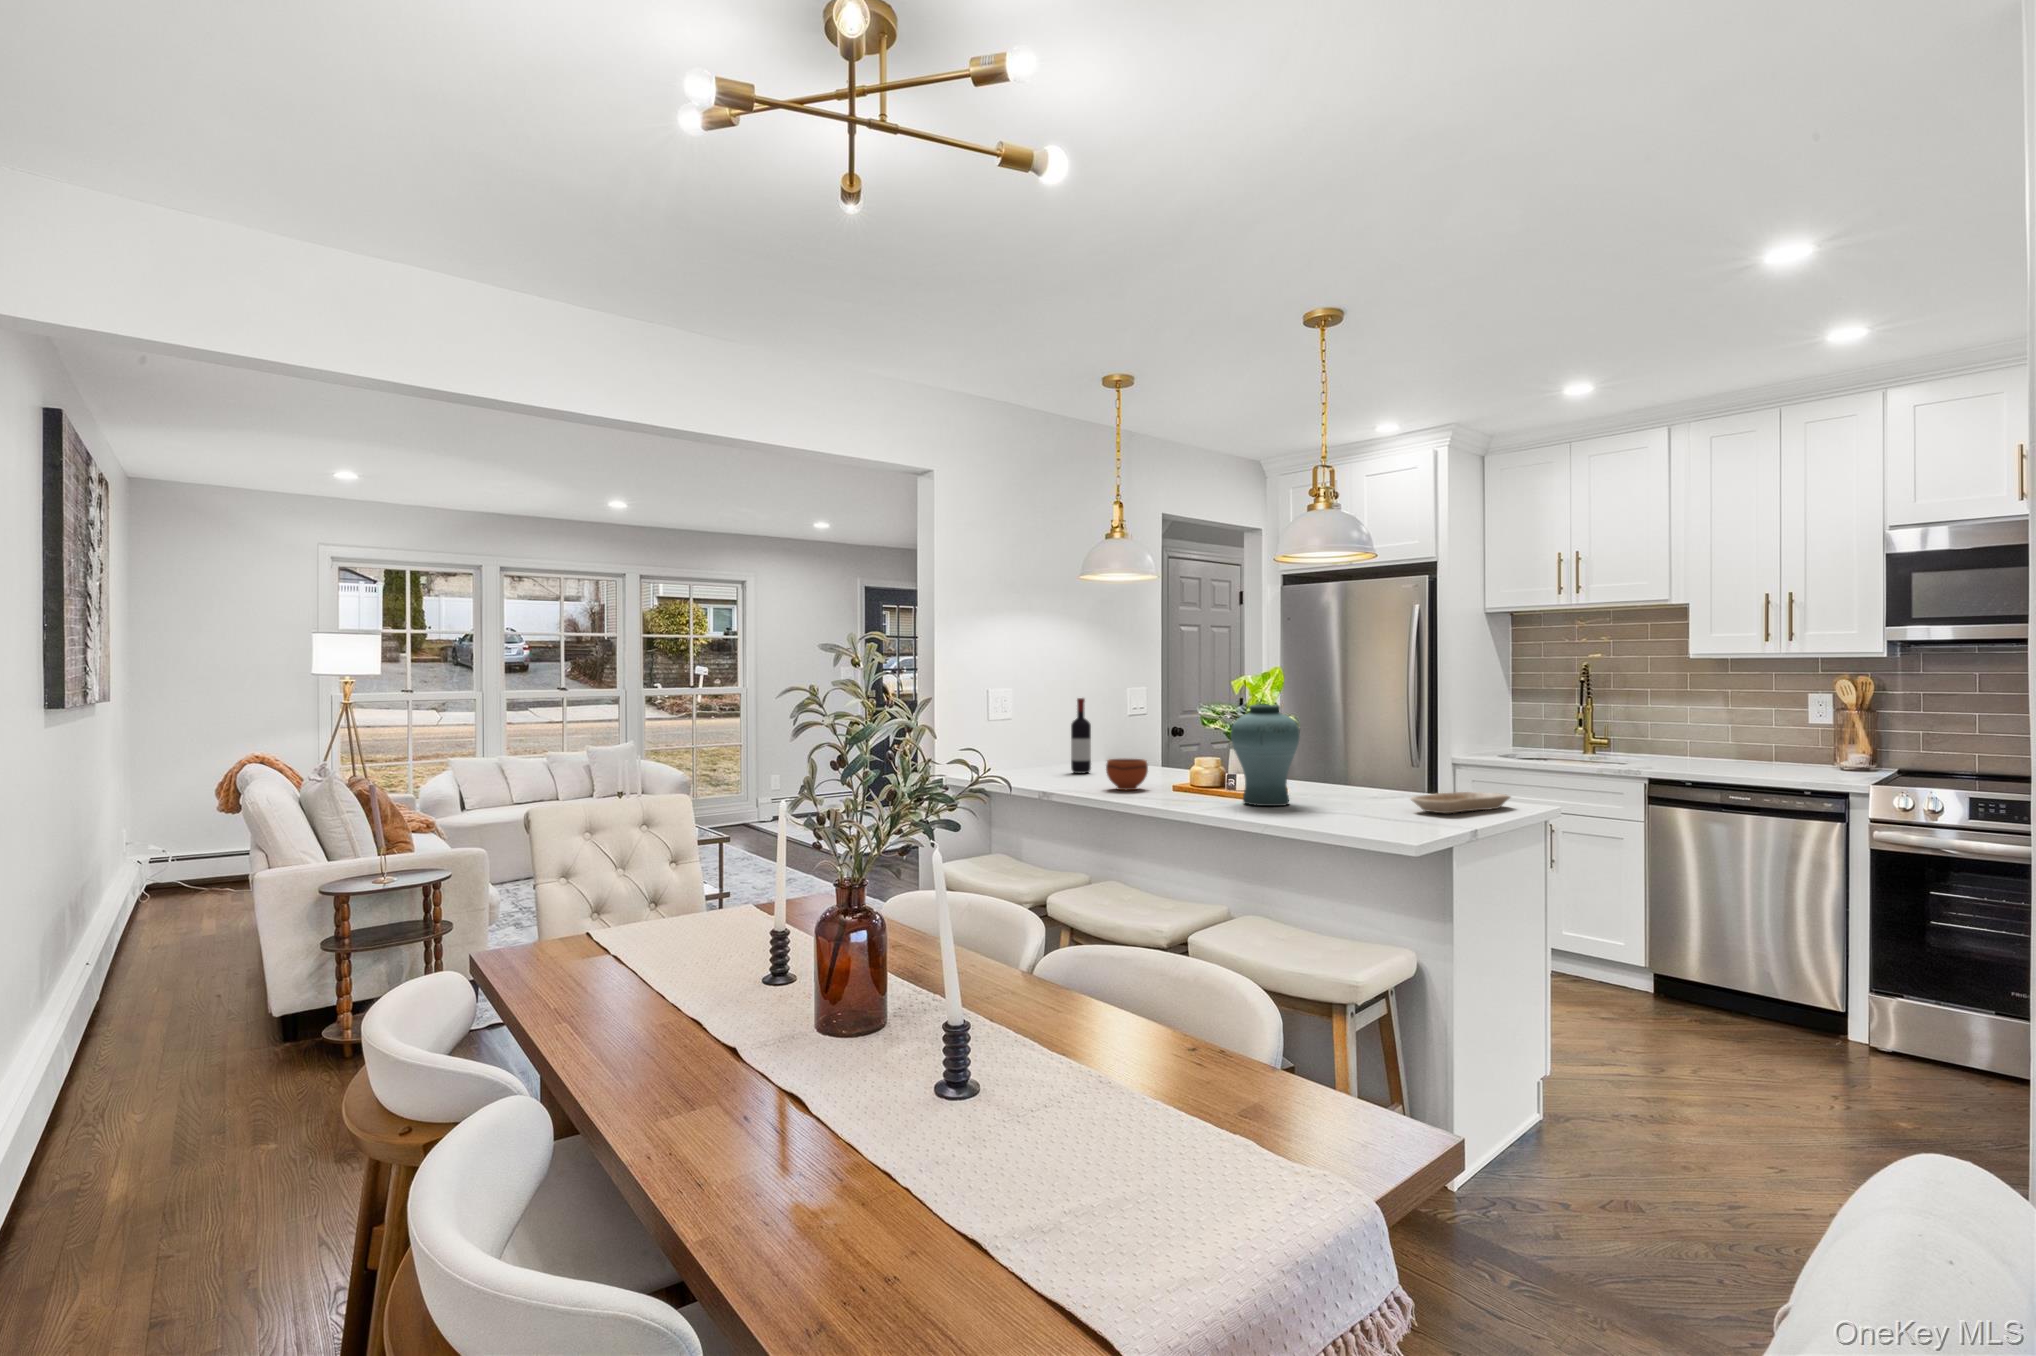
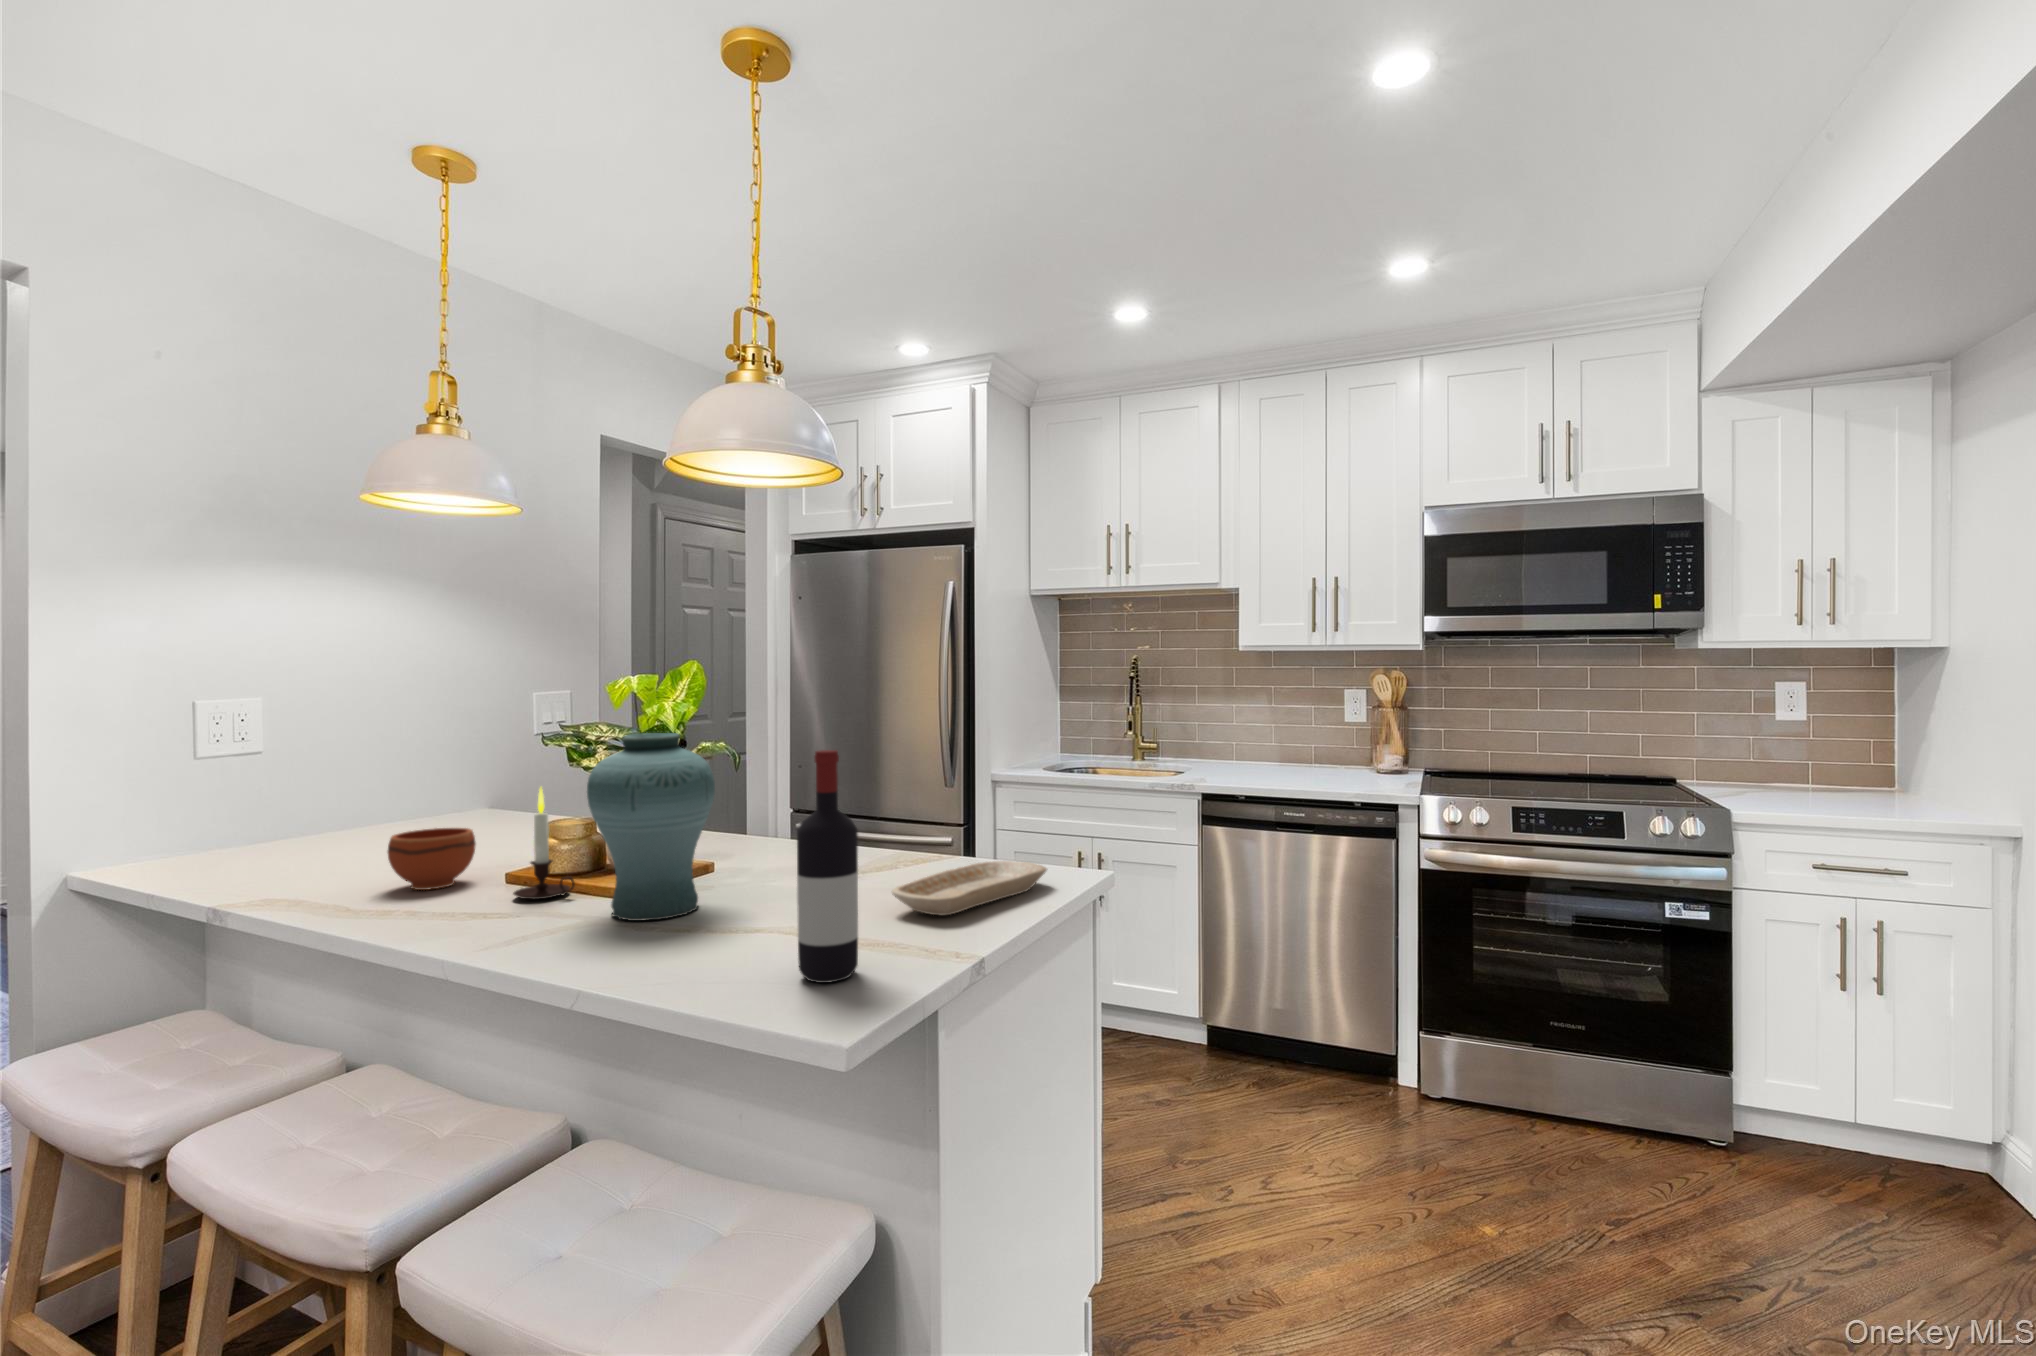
wine bottle: present [1071,698,1091,773] -> present [797,750,858,983]
candle: none [1179,734,1213,796] -> present [513,788,575,899]

